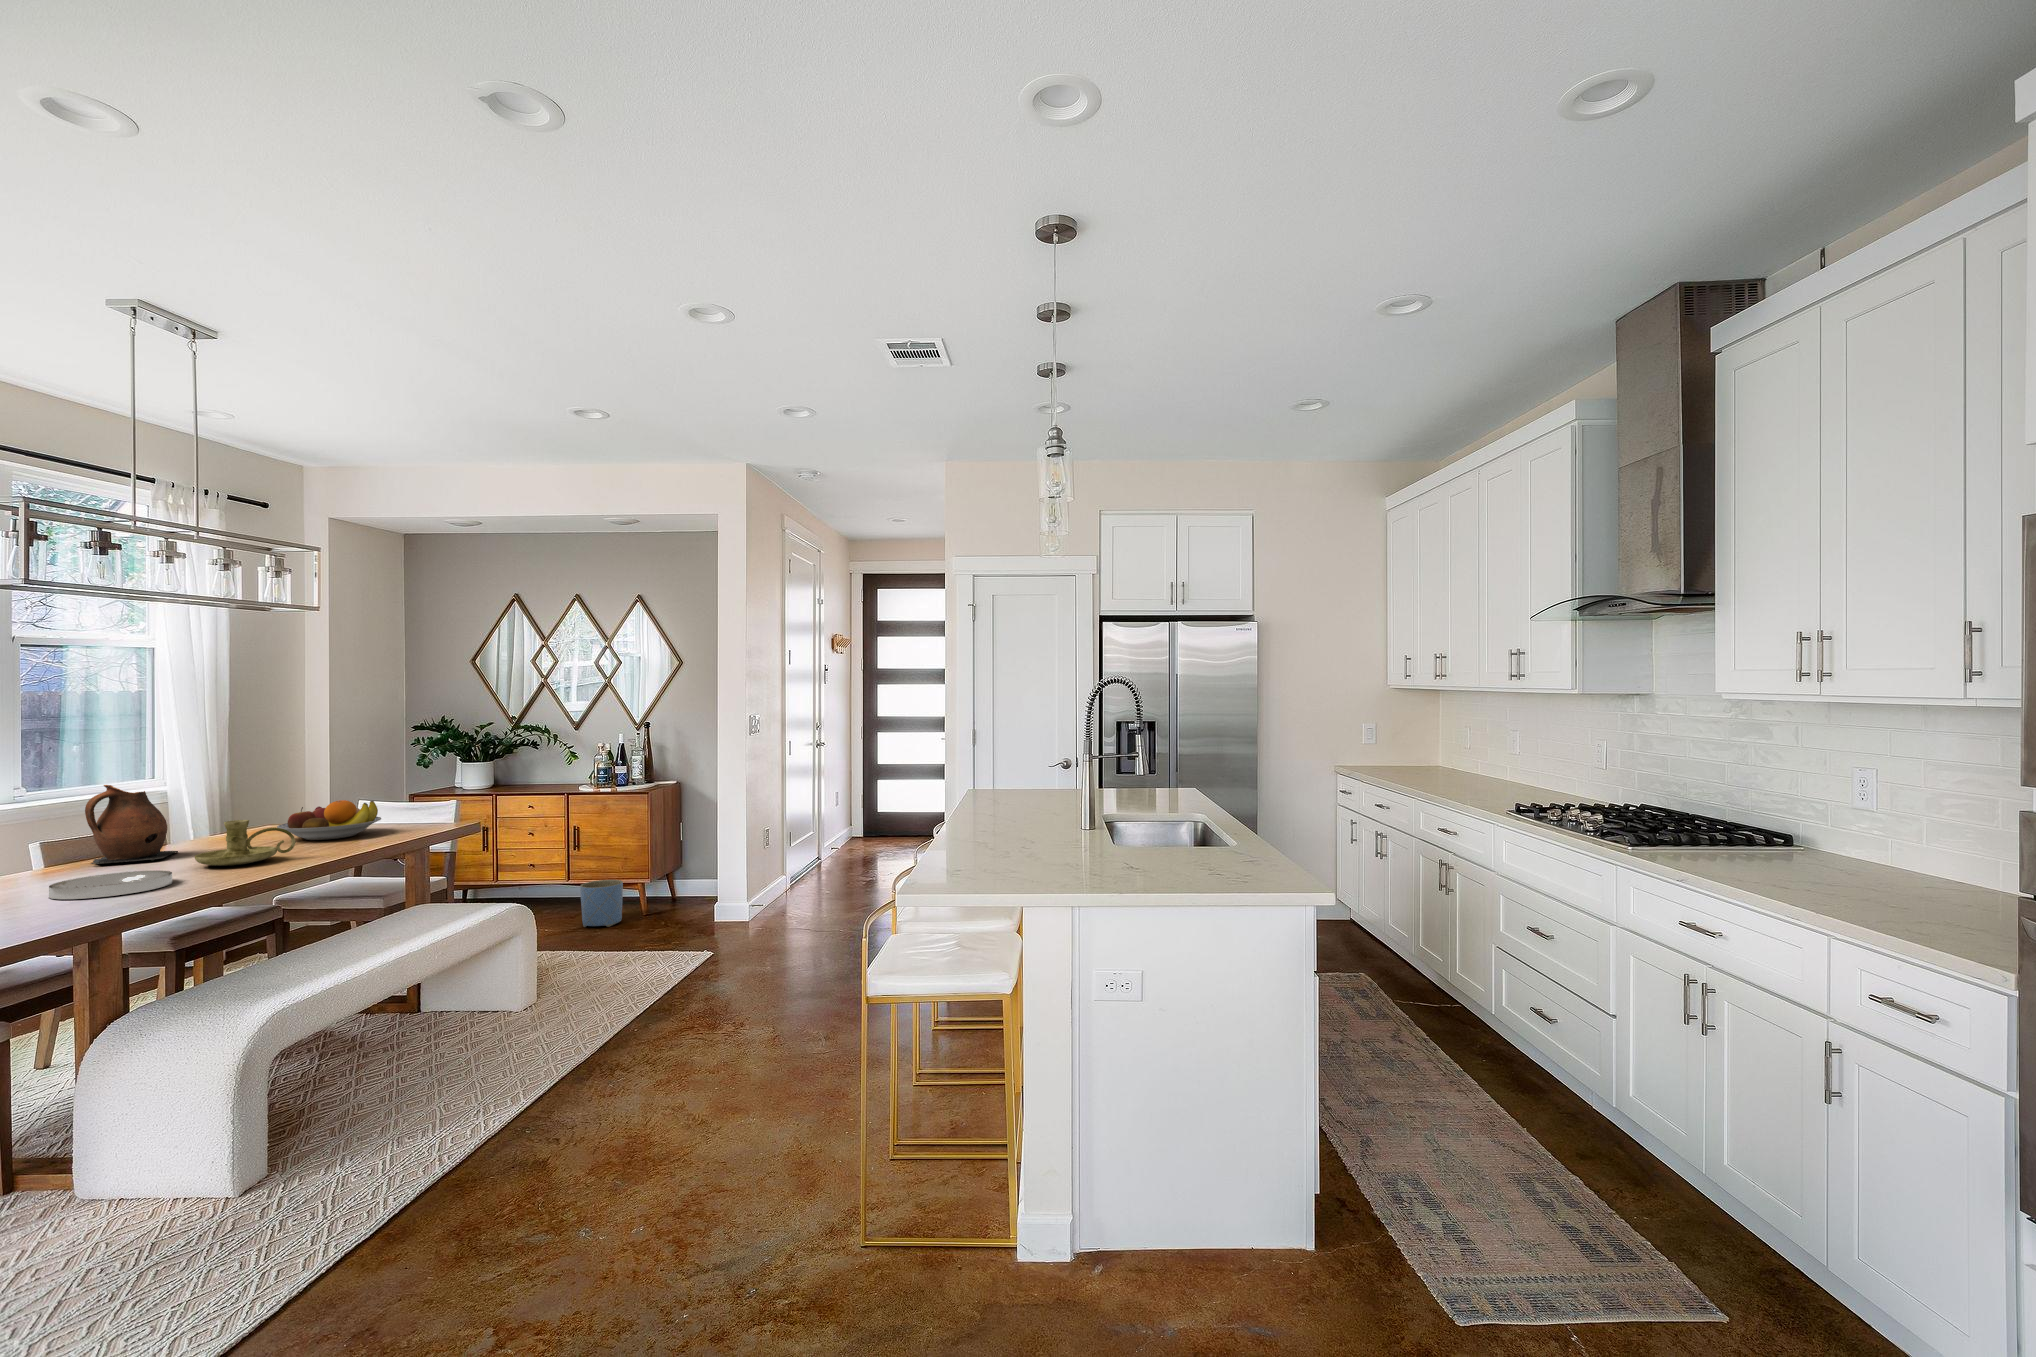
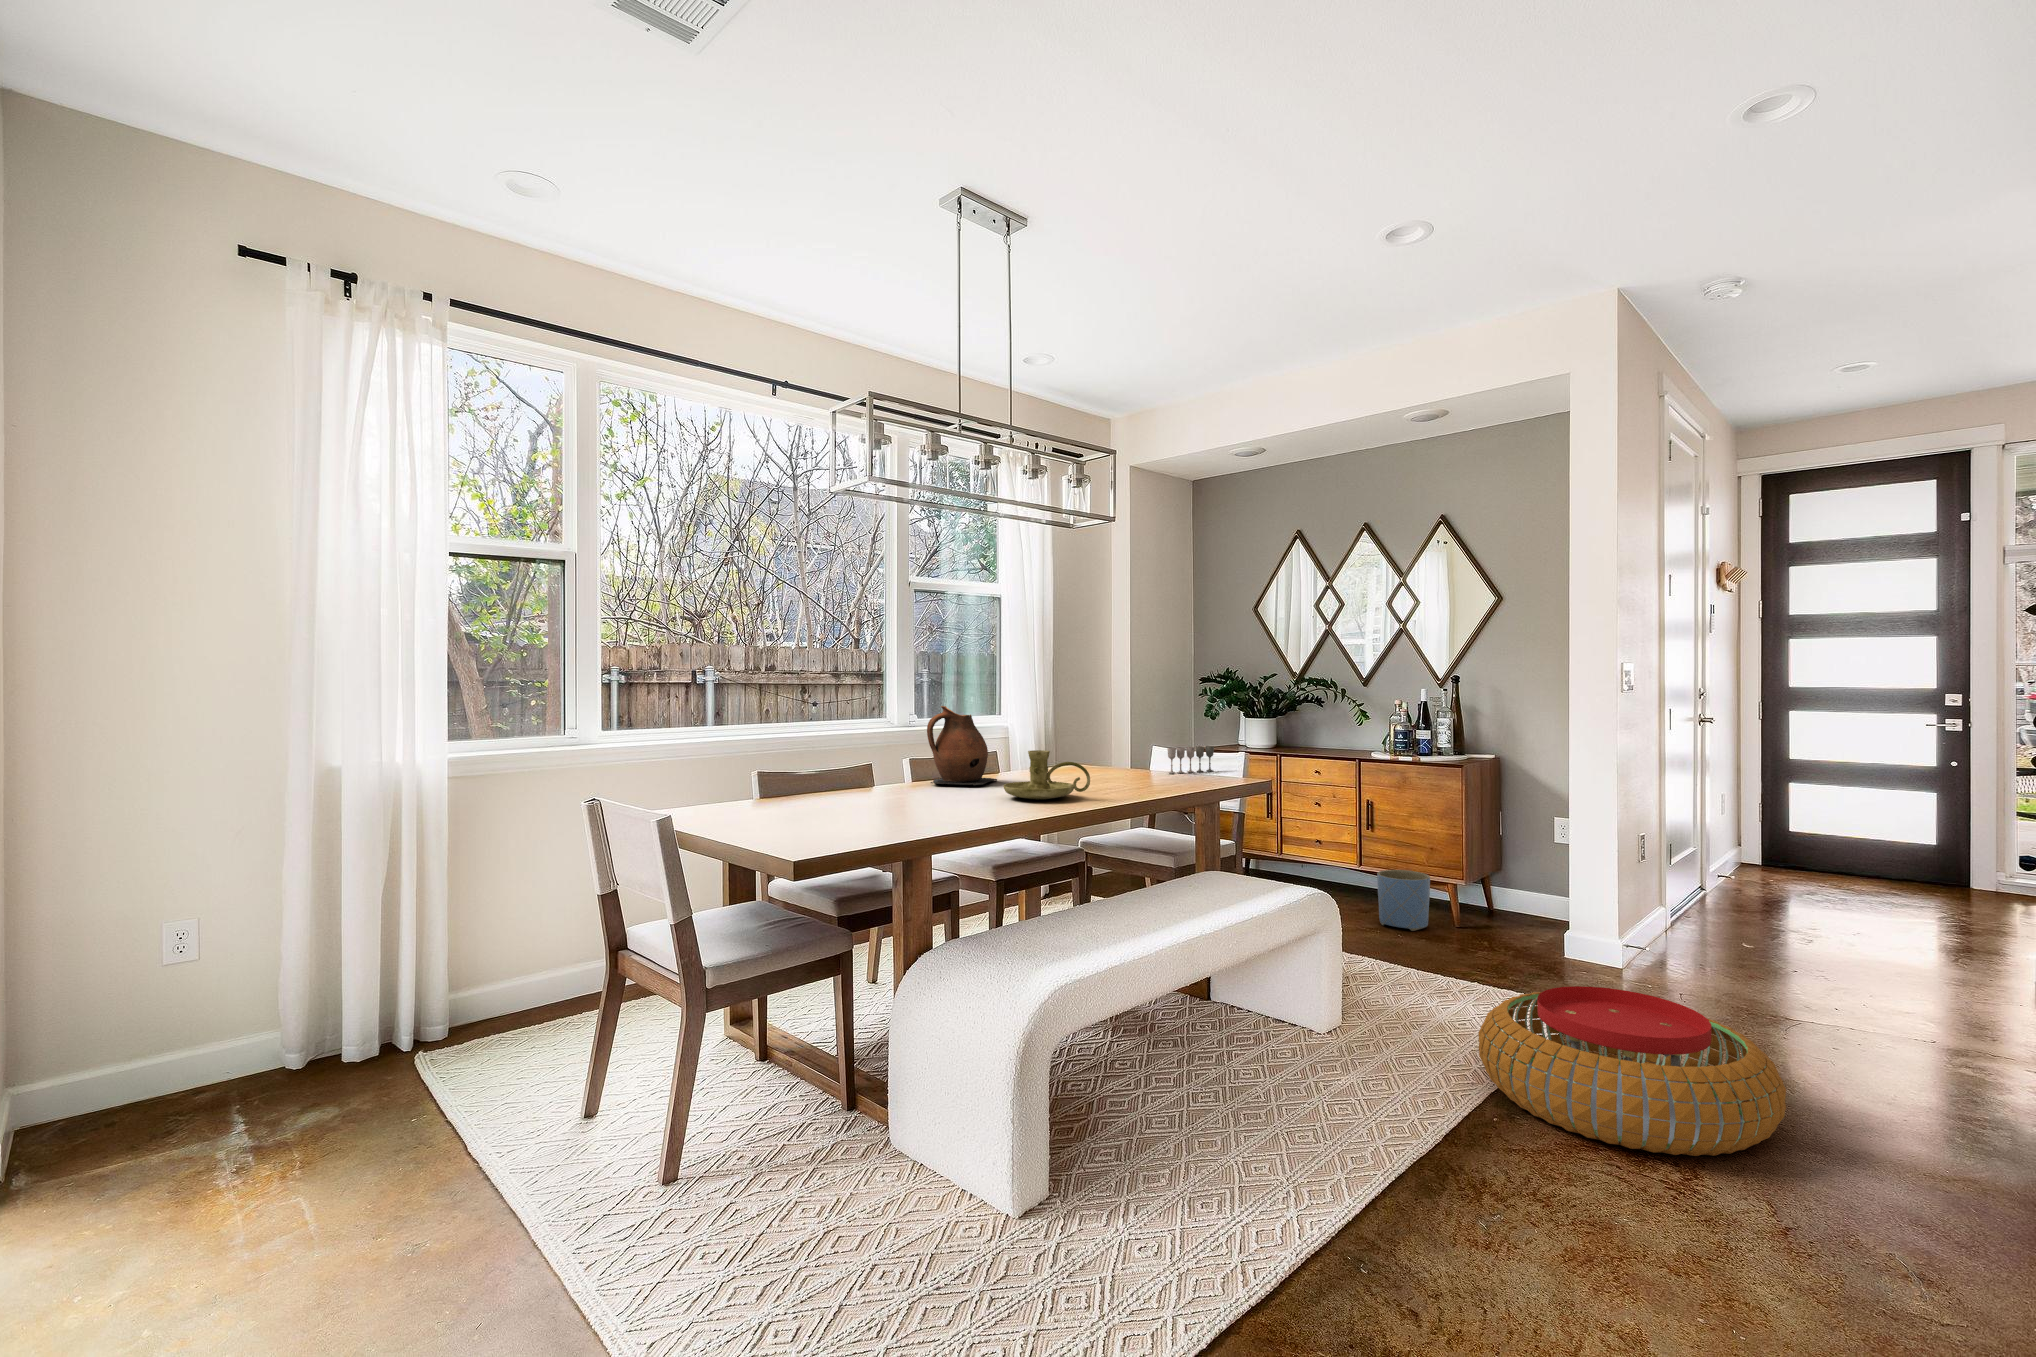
wine glass: none [376,797,424,825] -> present [1167,746,1214,773]
fruit bowl: present [277,800,381,840] -> none [1078,740,1173,783]
plate: present [49,870,172,899] -> none [885,794,981,817]
pouf: none [630,933,800,1027] -> present [1478,986,1786,1156]

